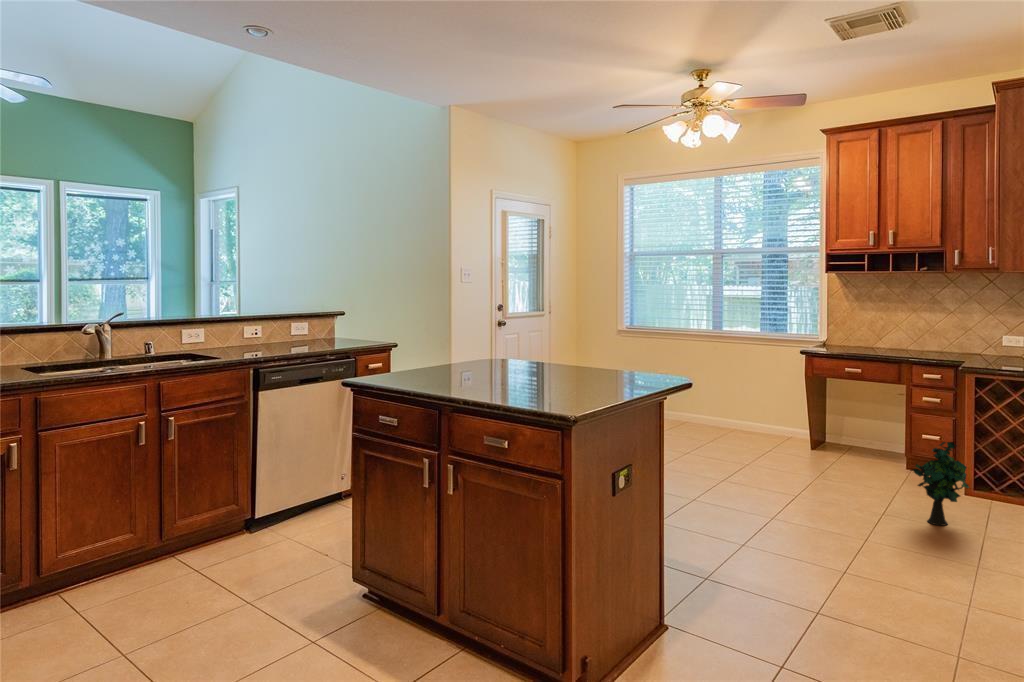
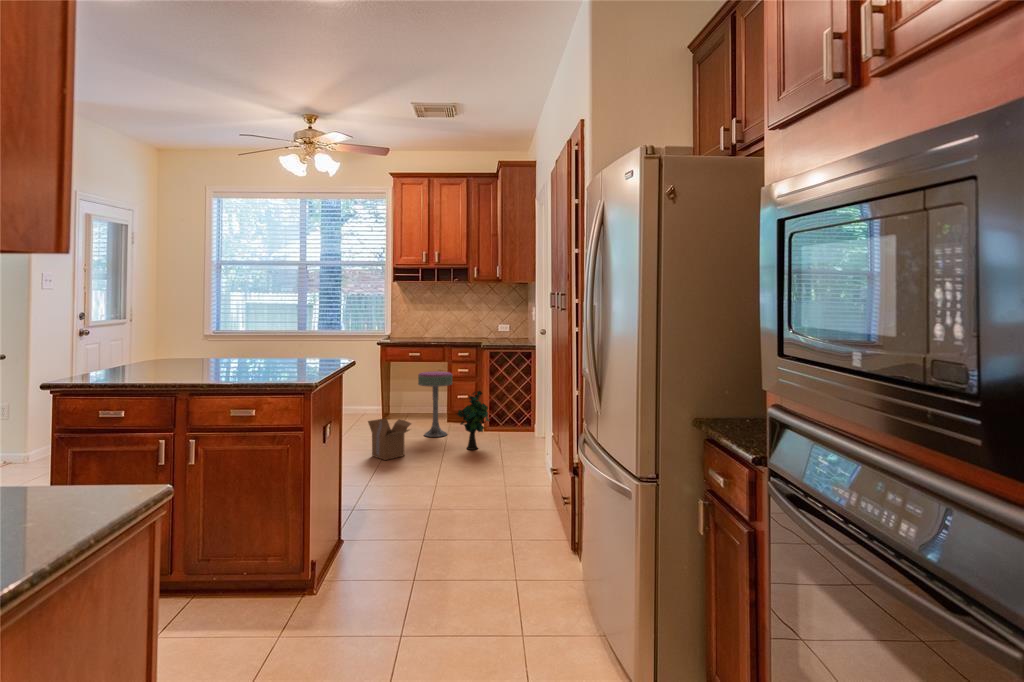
bar stool: none [856,401,910,493] -> present [418,371,452,437]
cardboard box: none [780,463,841,519] -> present [368,418,411,460]

